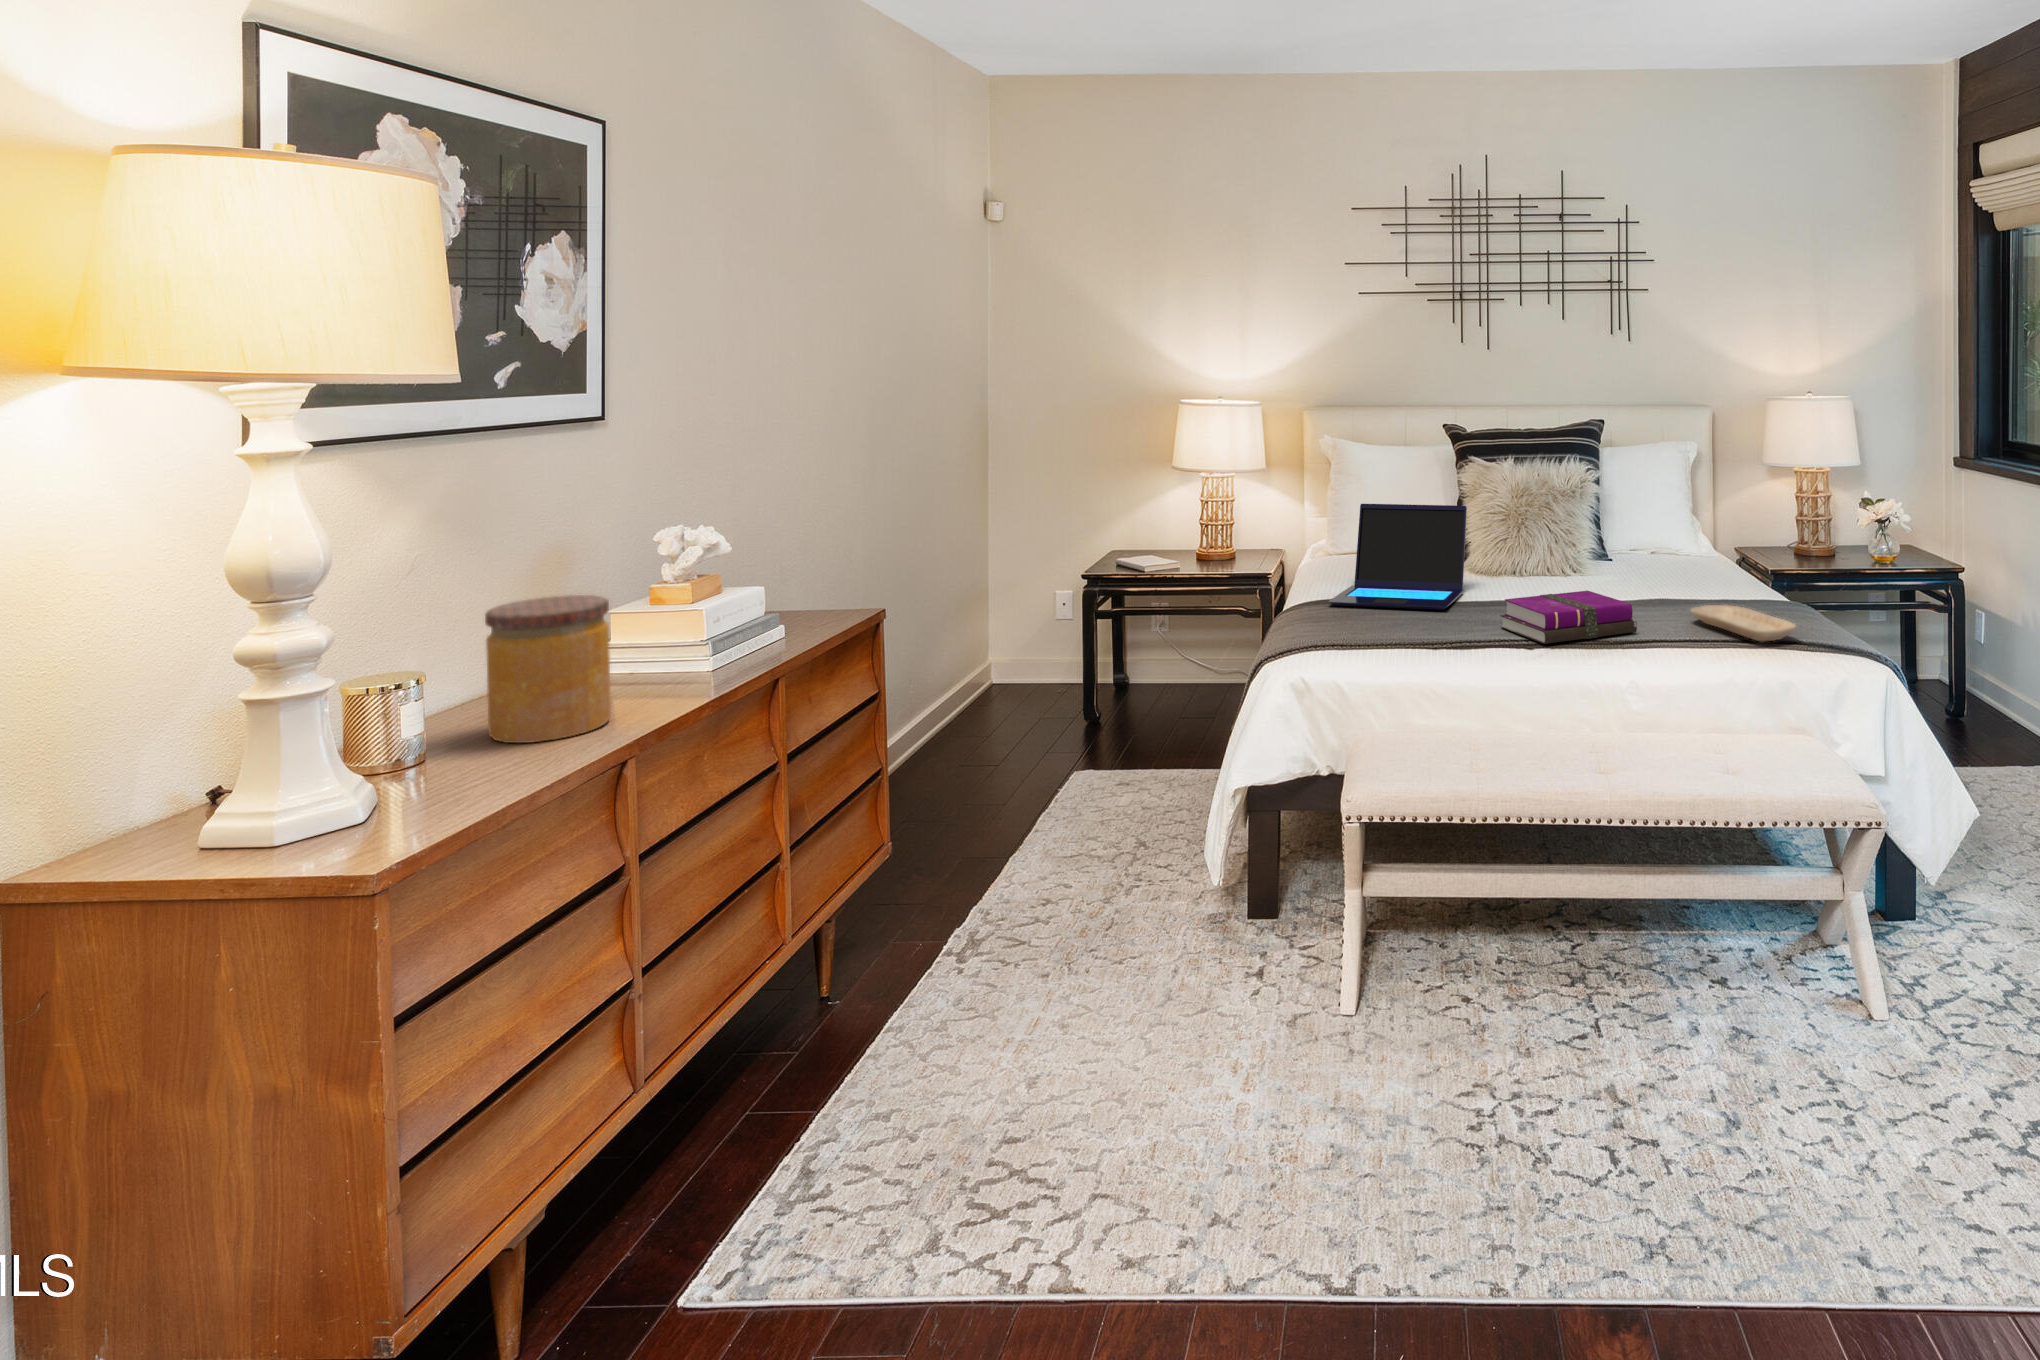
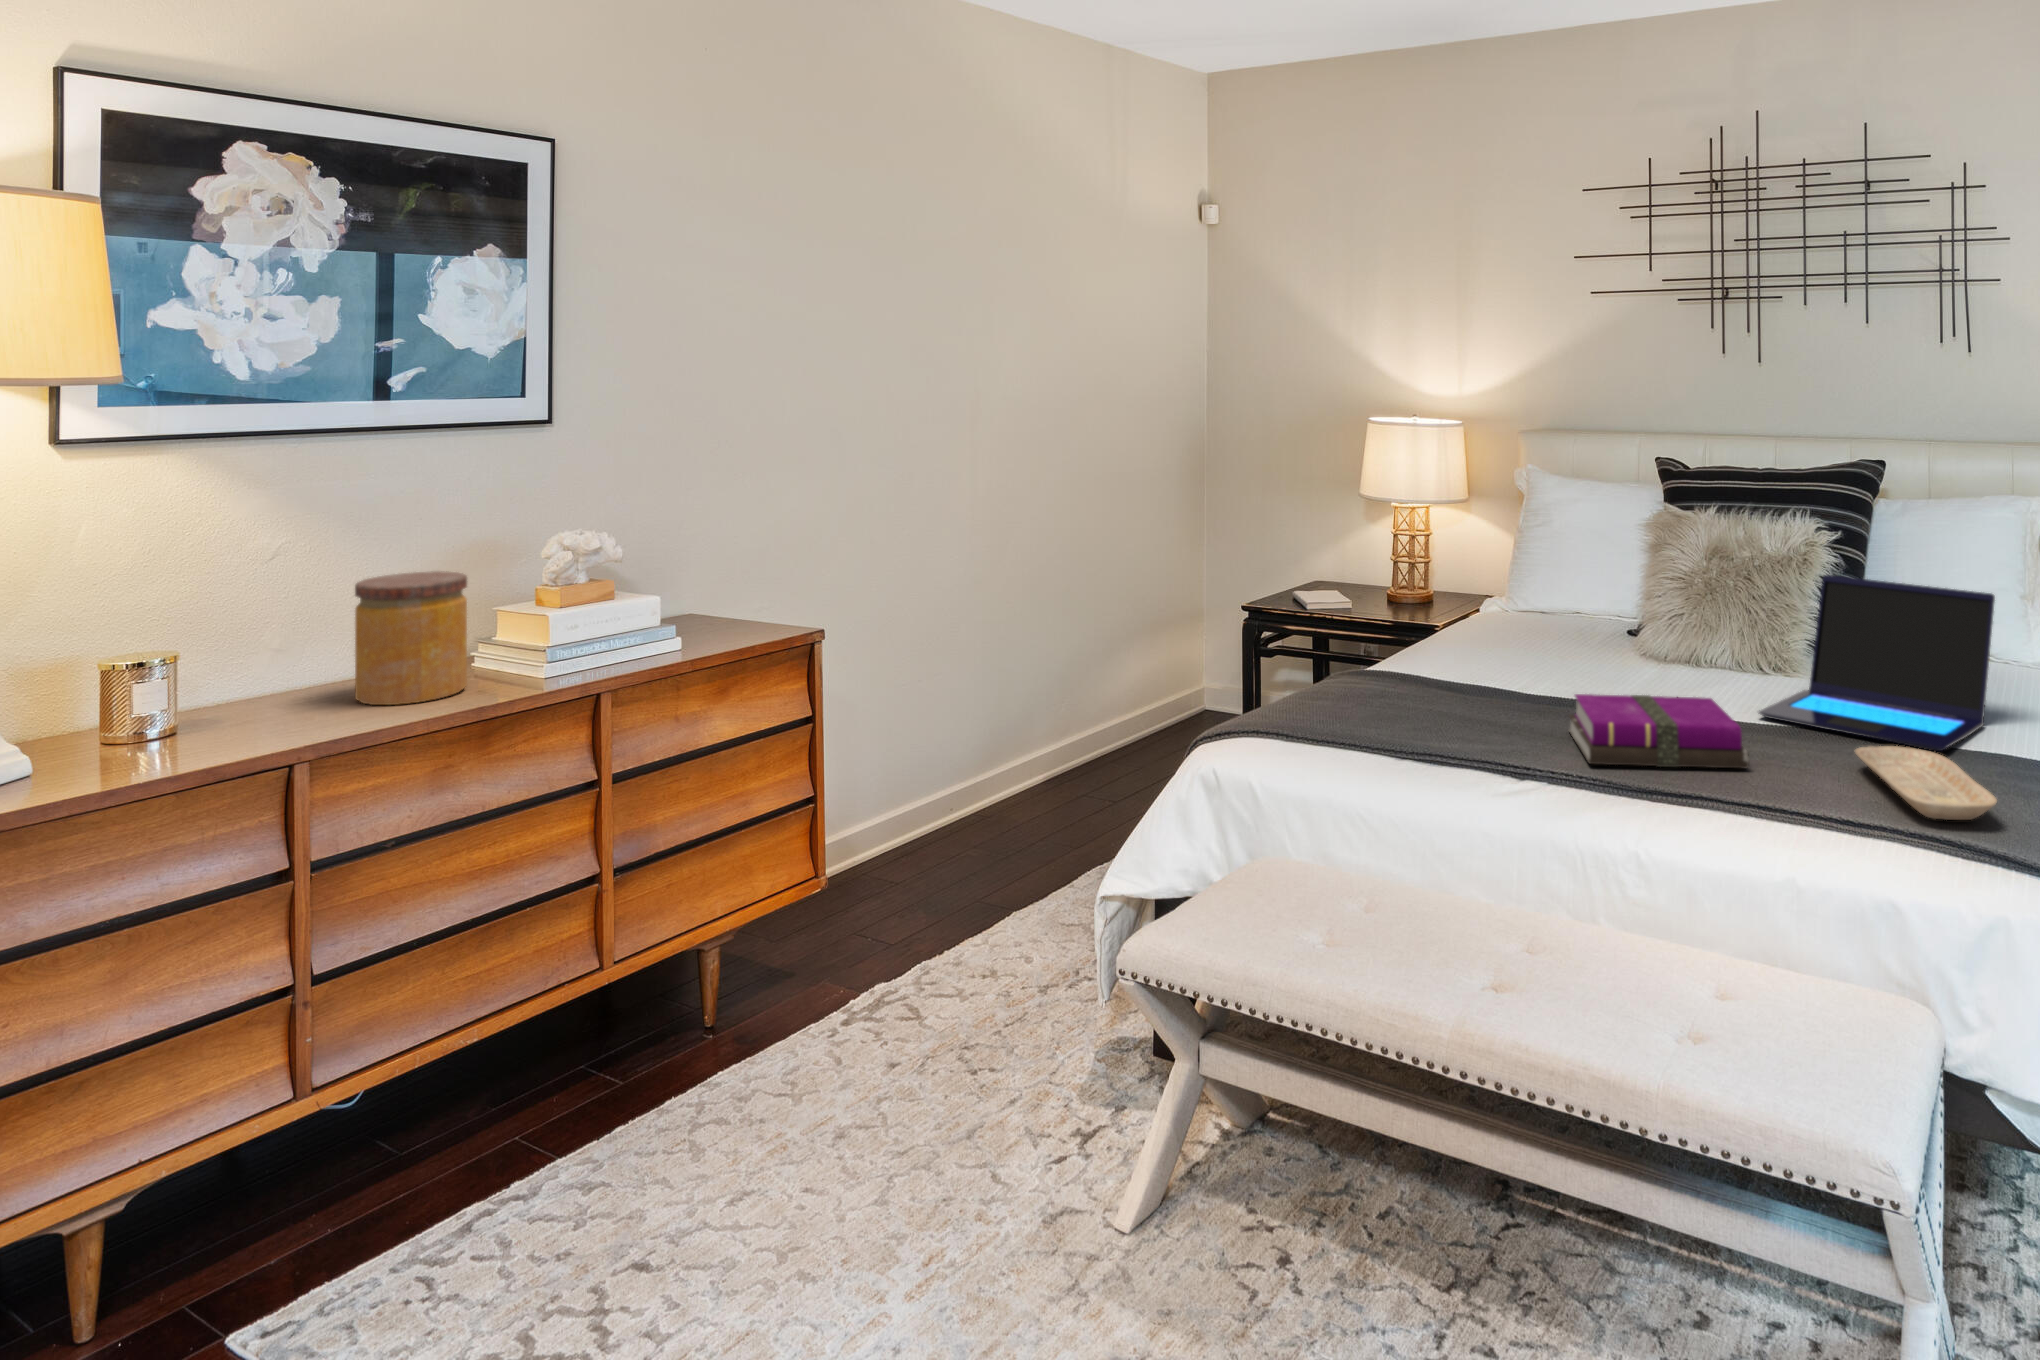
laptop: present [1328,504,1467,610] -> present [1758,575,1995,751]

